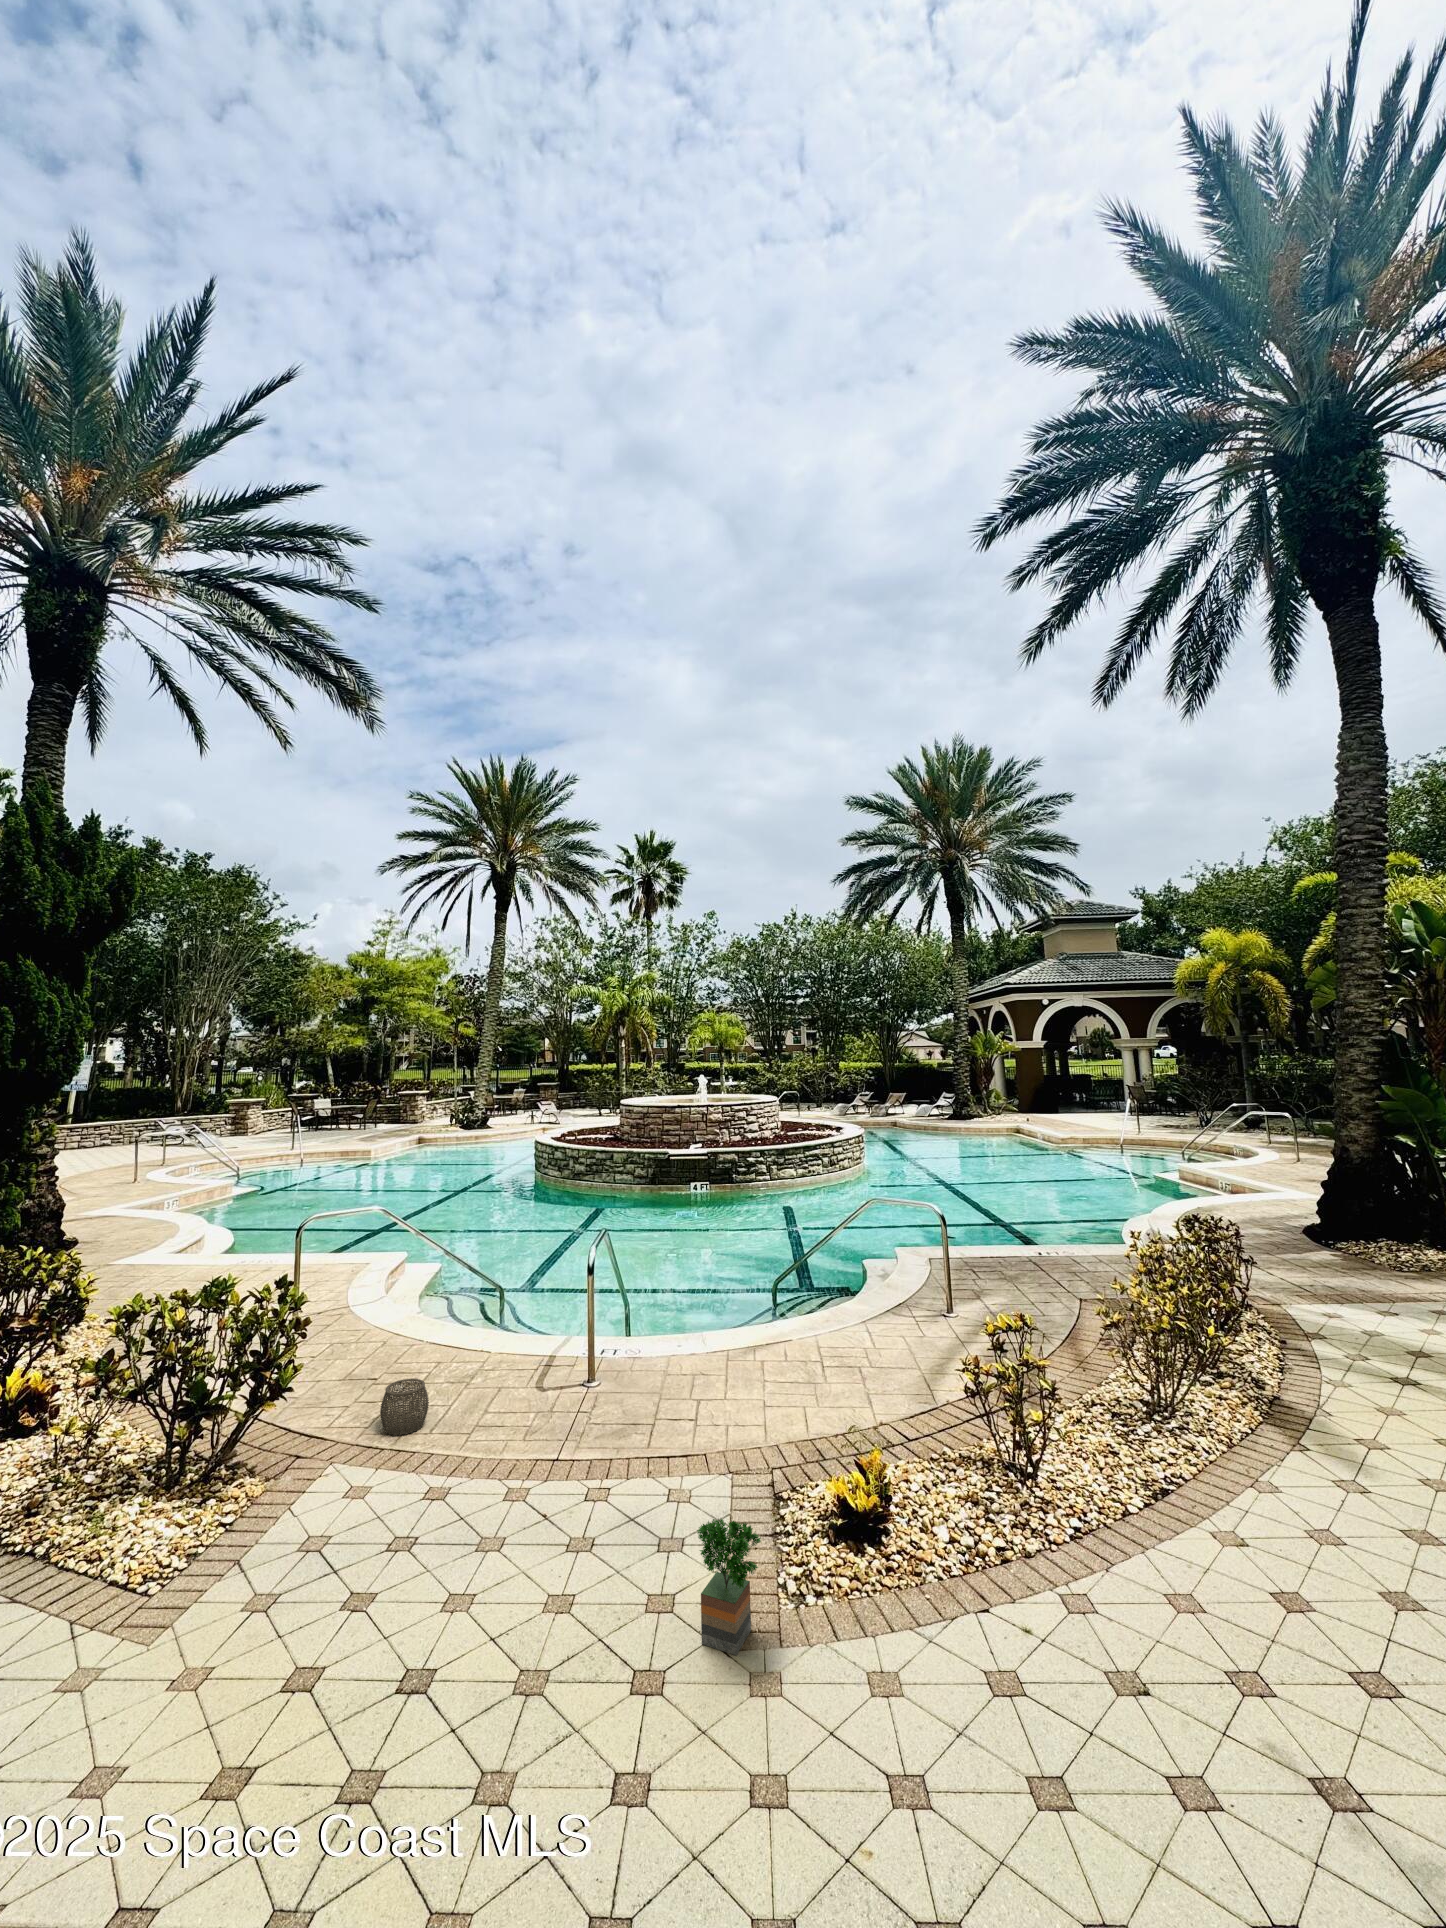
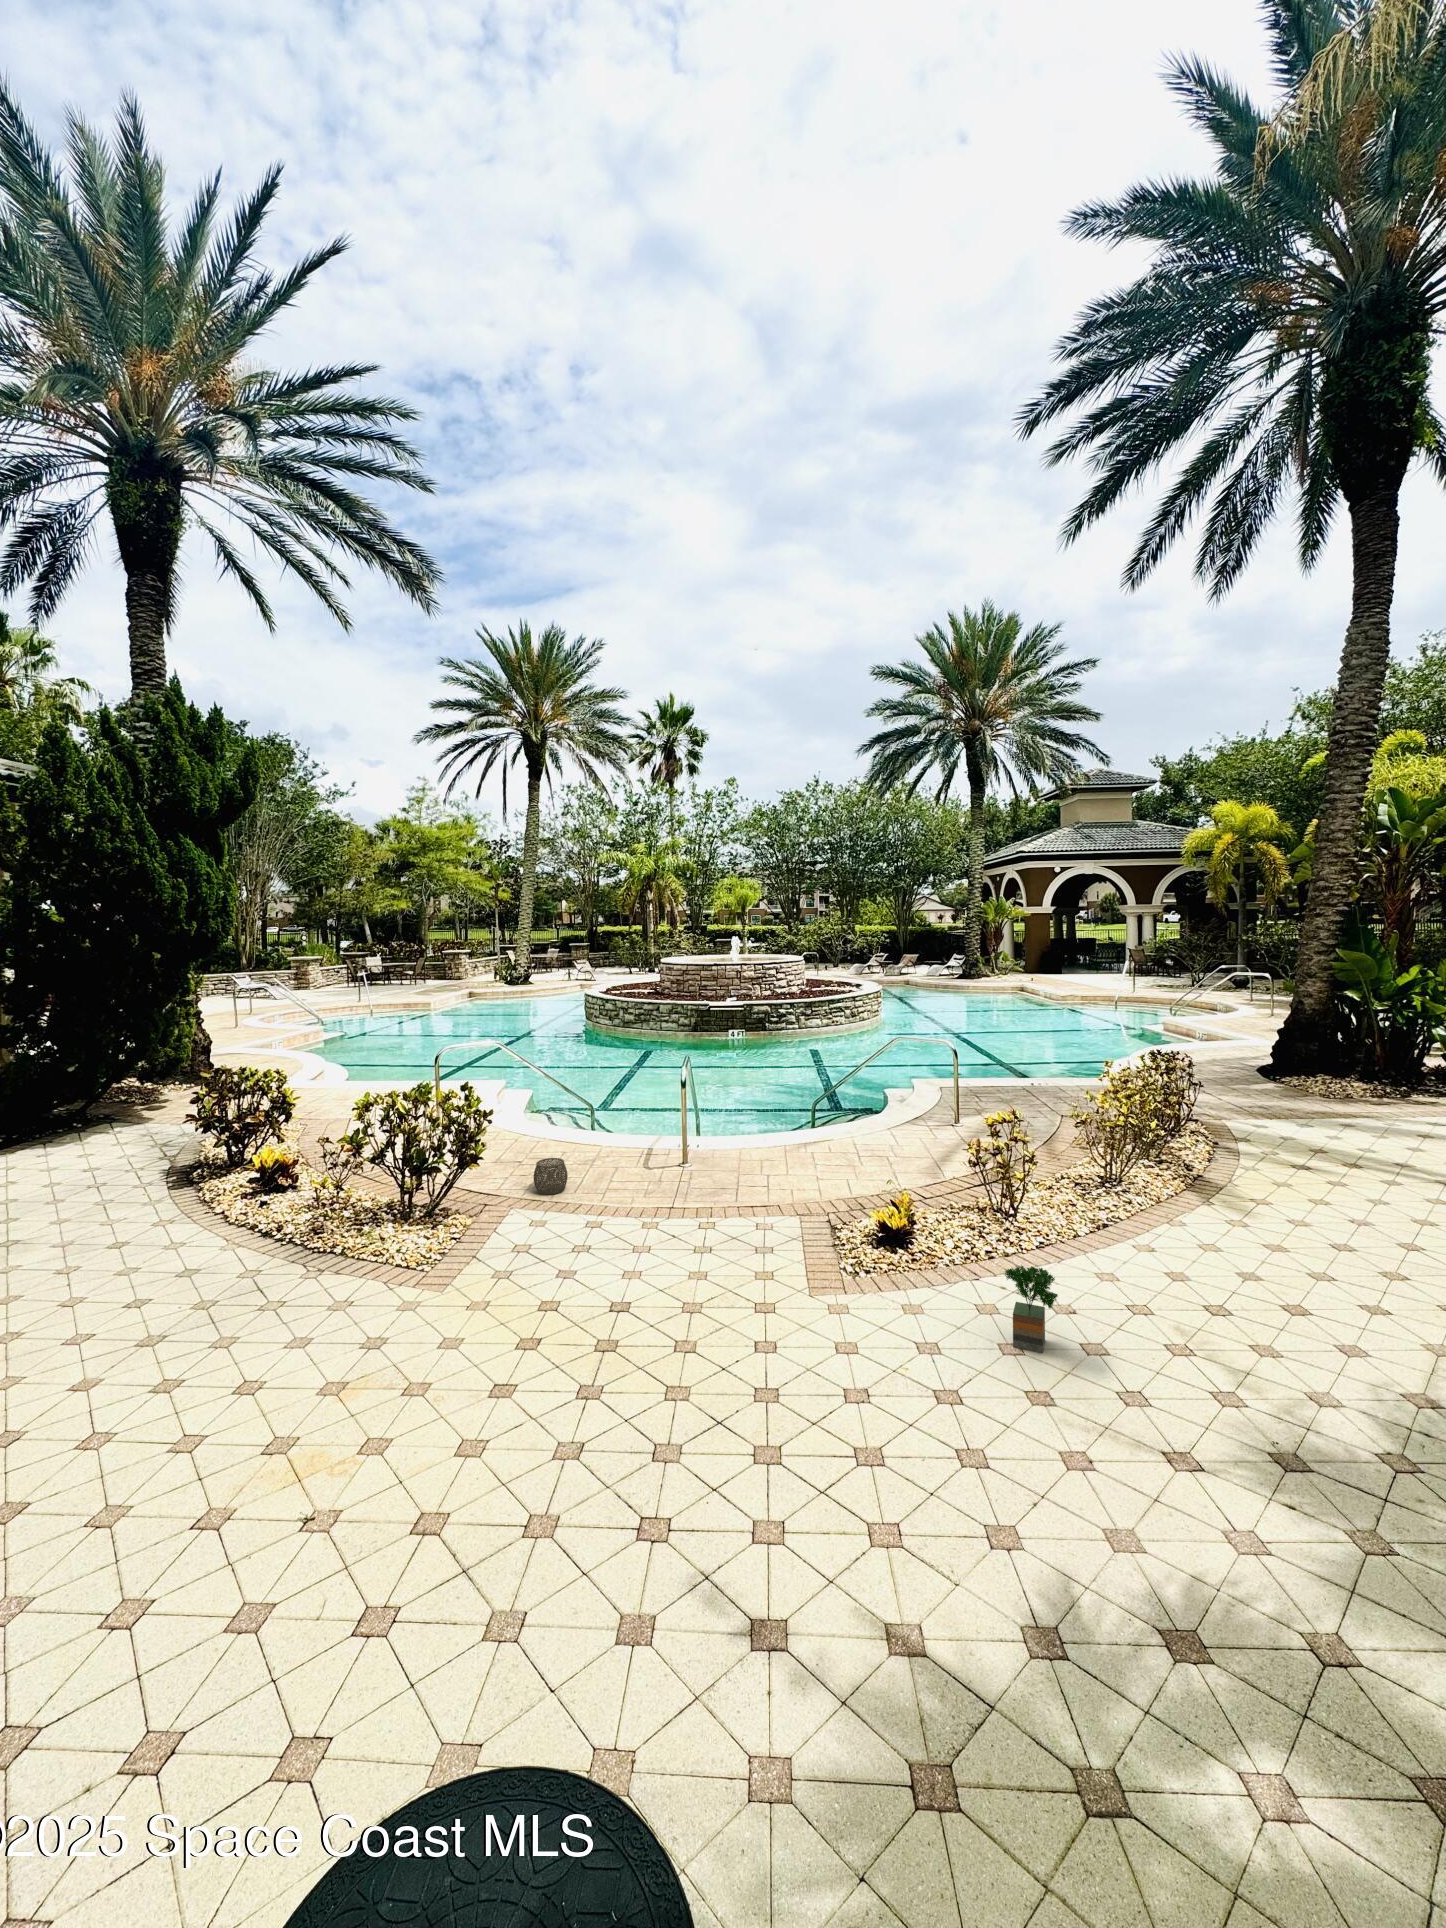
potted tree: present [697,1519,761,1655] -> present [1005,1265,1058,1353]

